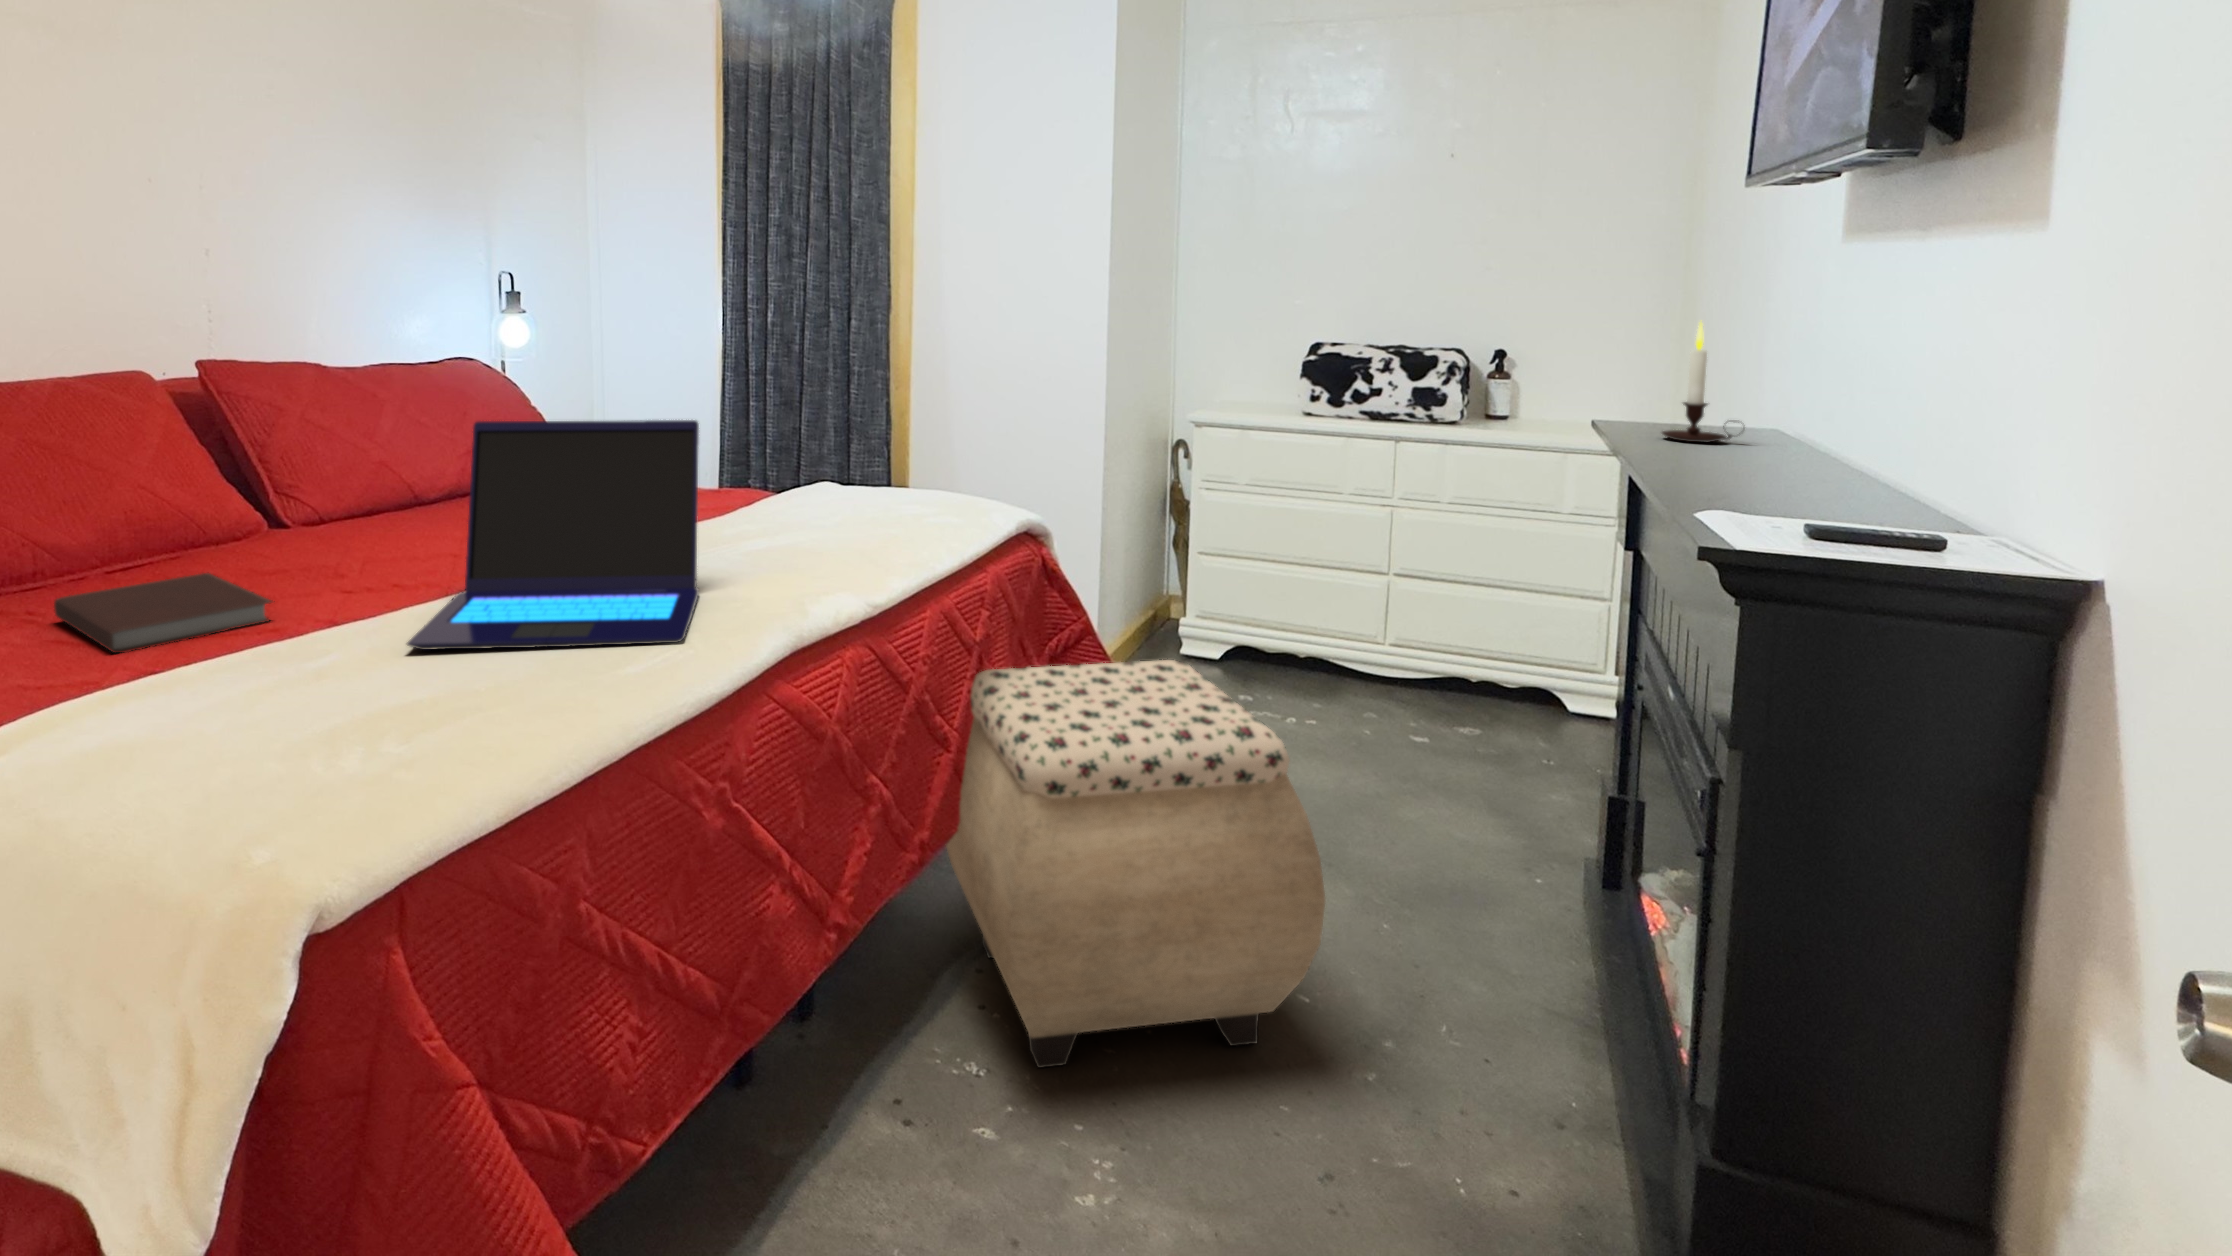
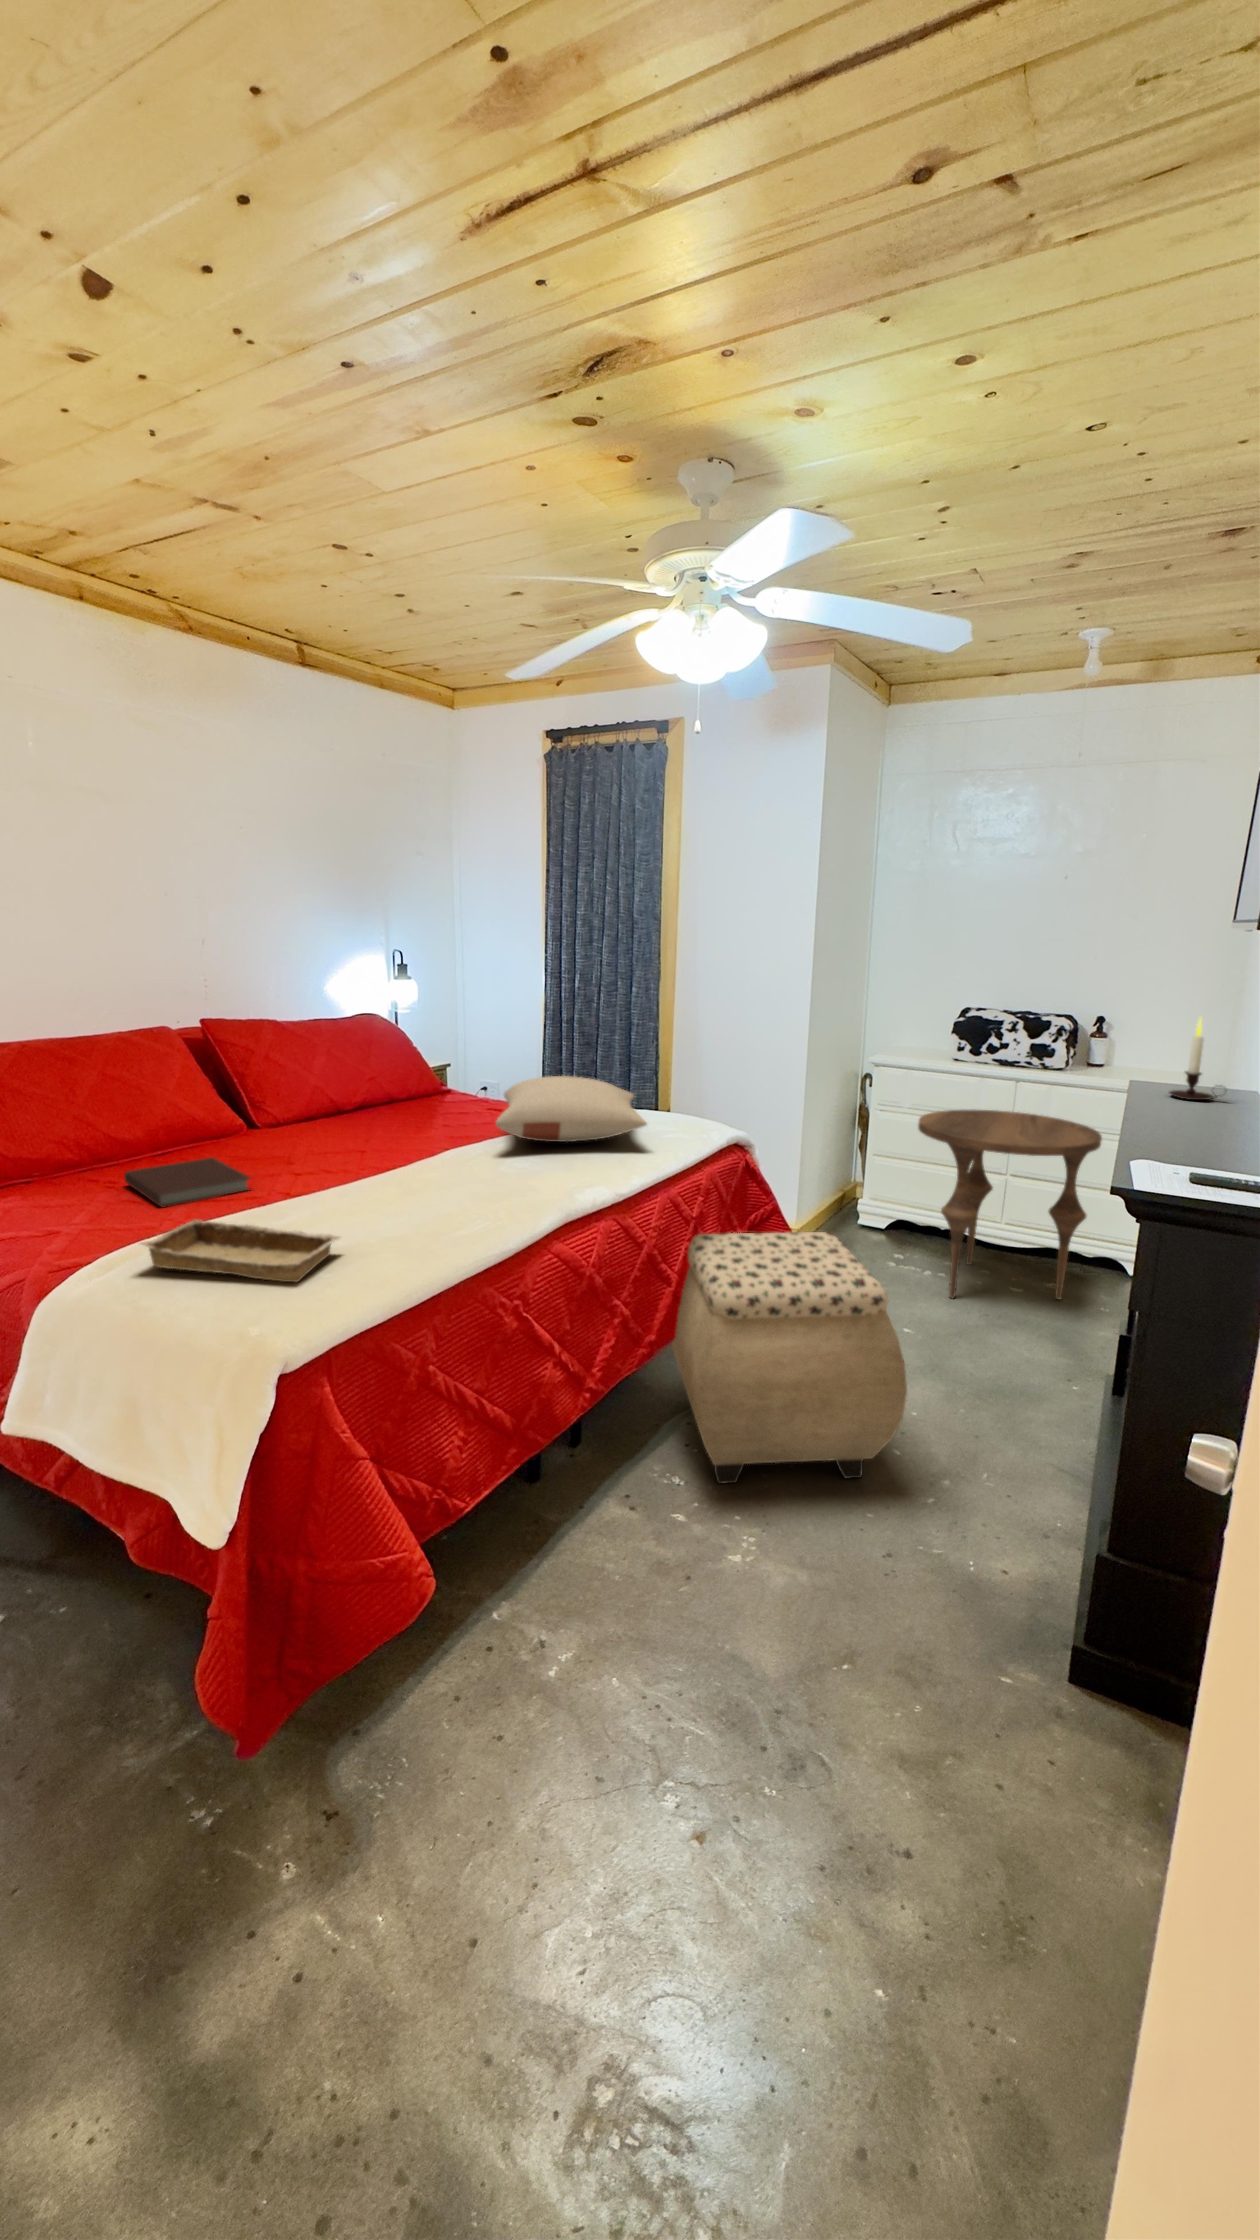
laptop: present [407,420,699,650] -> none [330,1069,513,1215]
pillow: none [669,438,902,535] -> present [496,1076,647,1142]
side table: none [1272,483,1531,757] -> present [918,1110,1102,1300]
tray: none [62,666,431,766] -> present [141,1219,340,1282]

